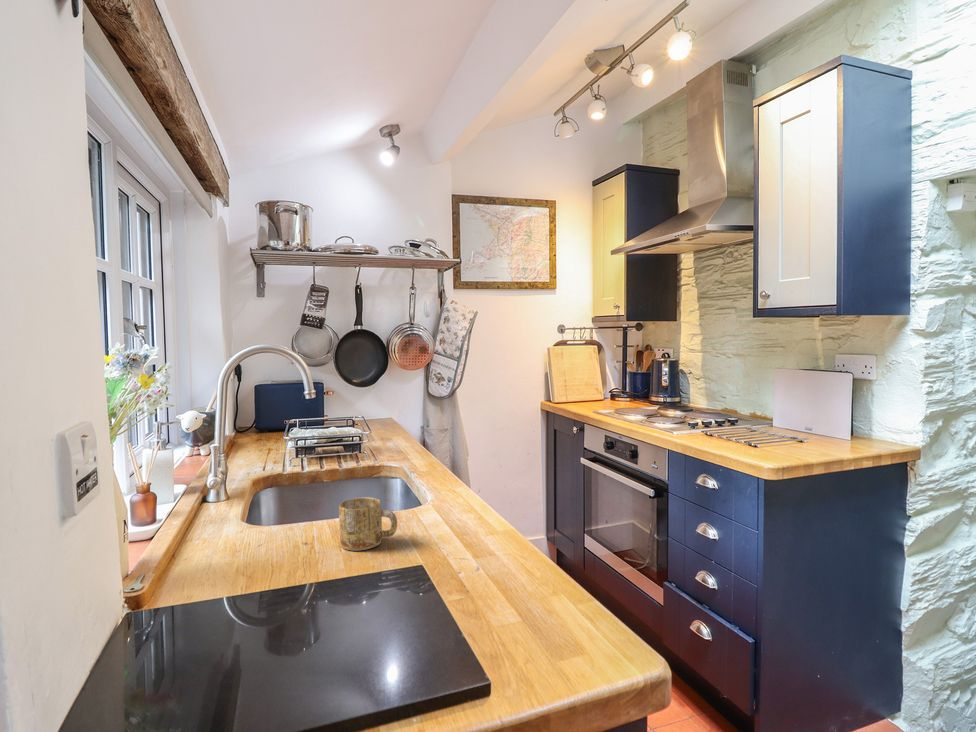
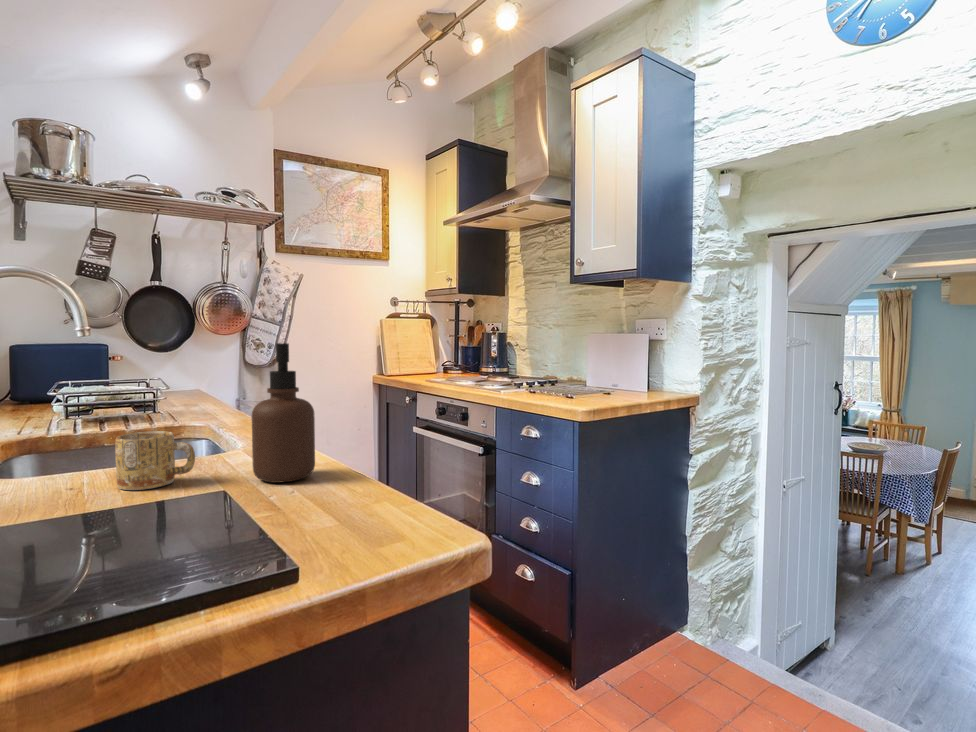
soap dispenser: none [441,425,494,551] -> present [252,343,315,483]

